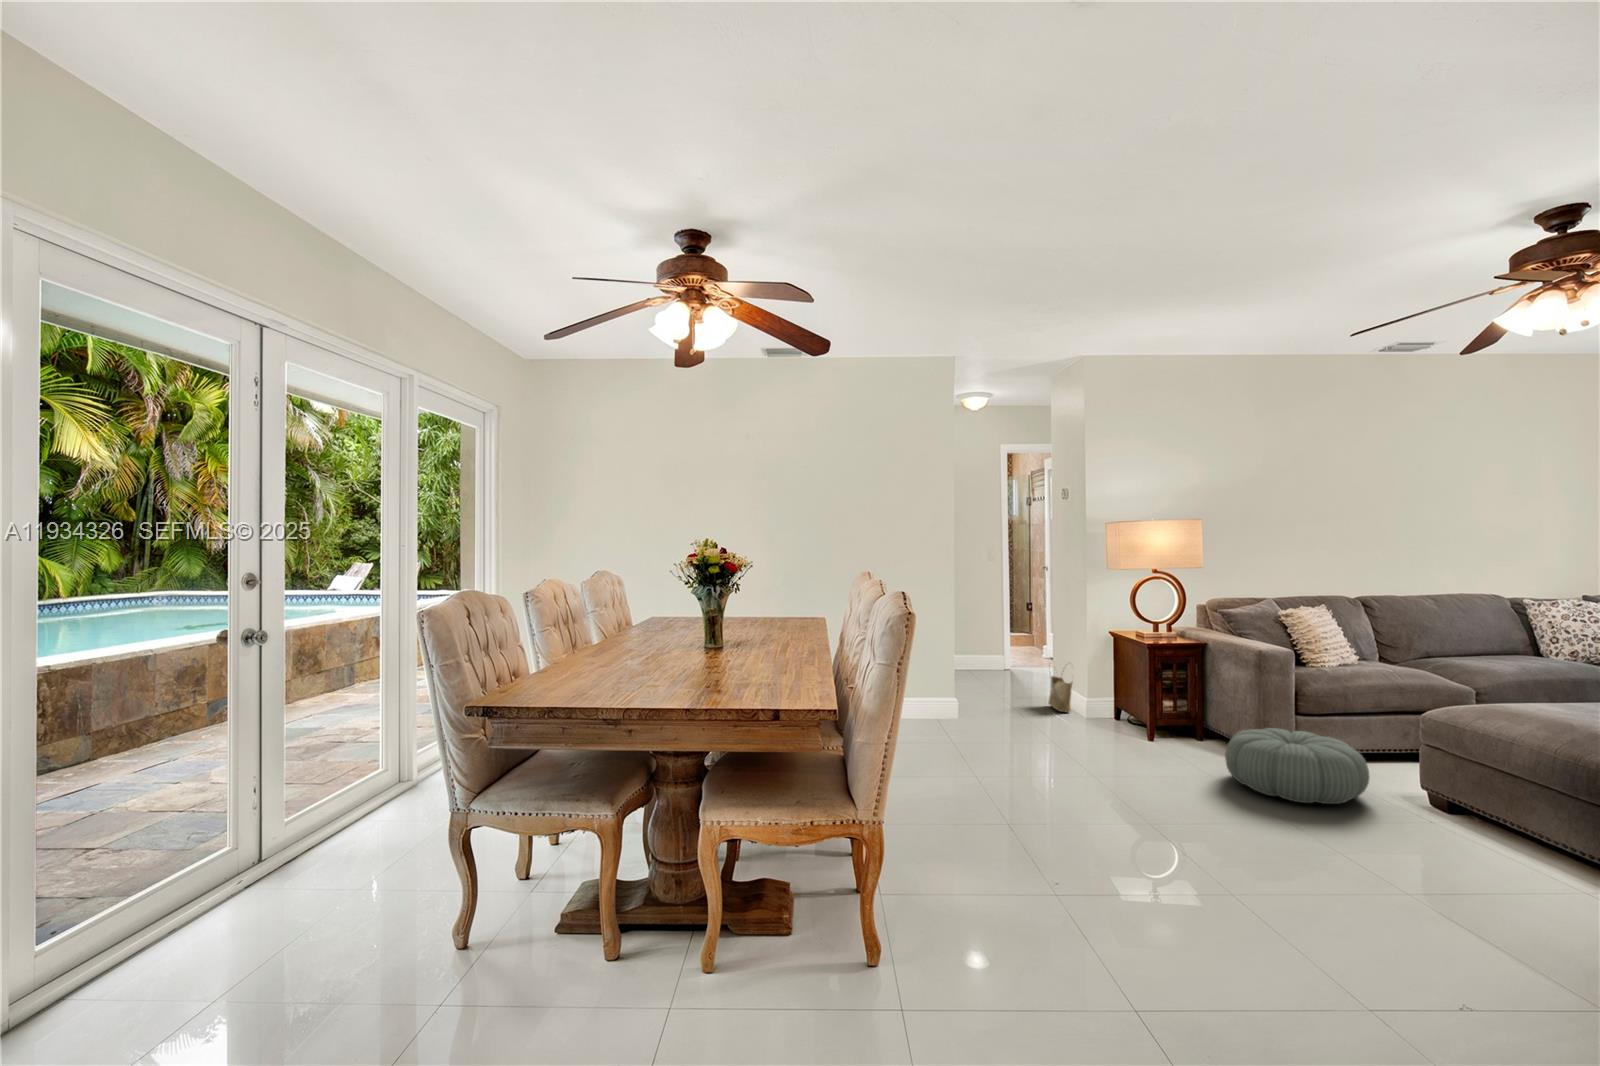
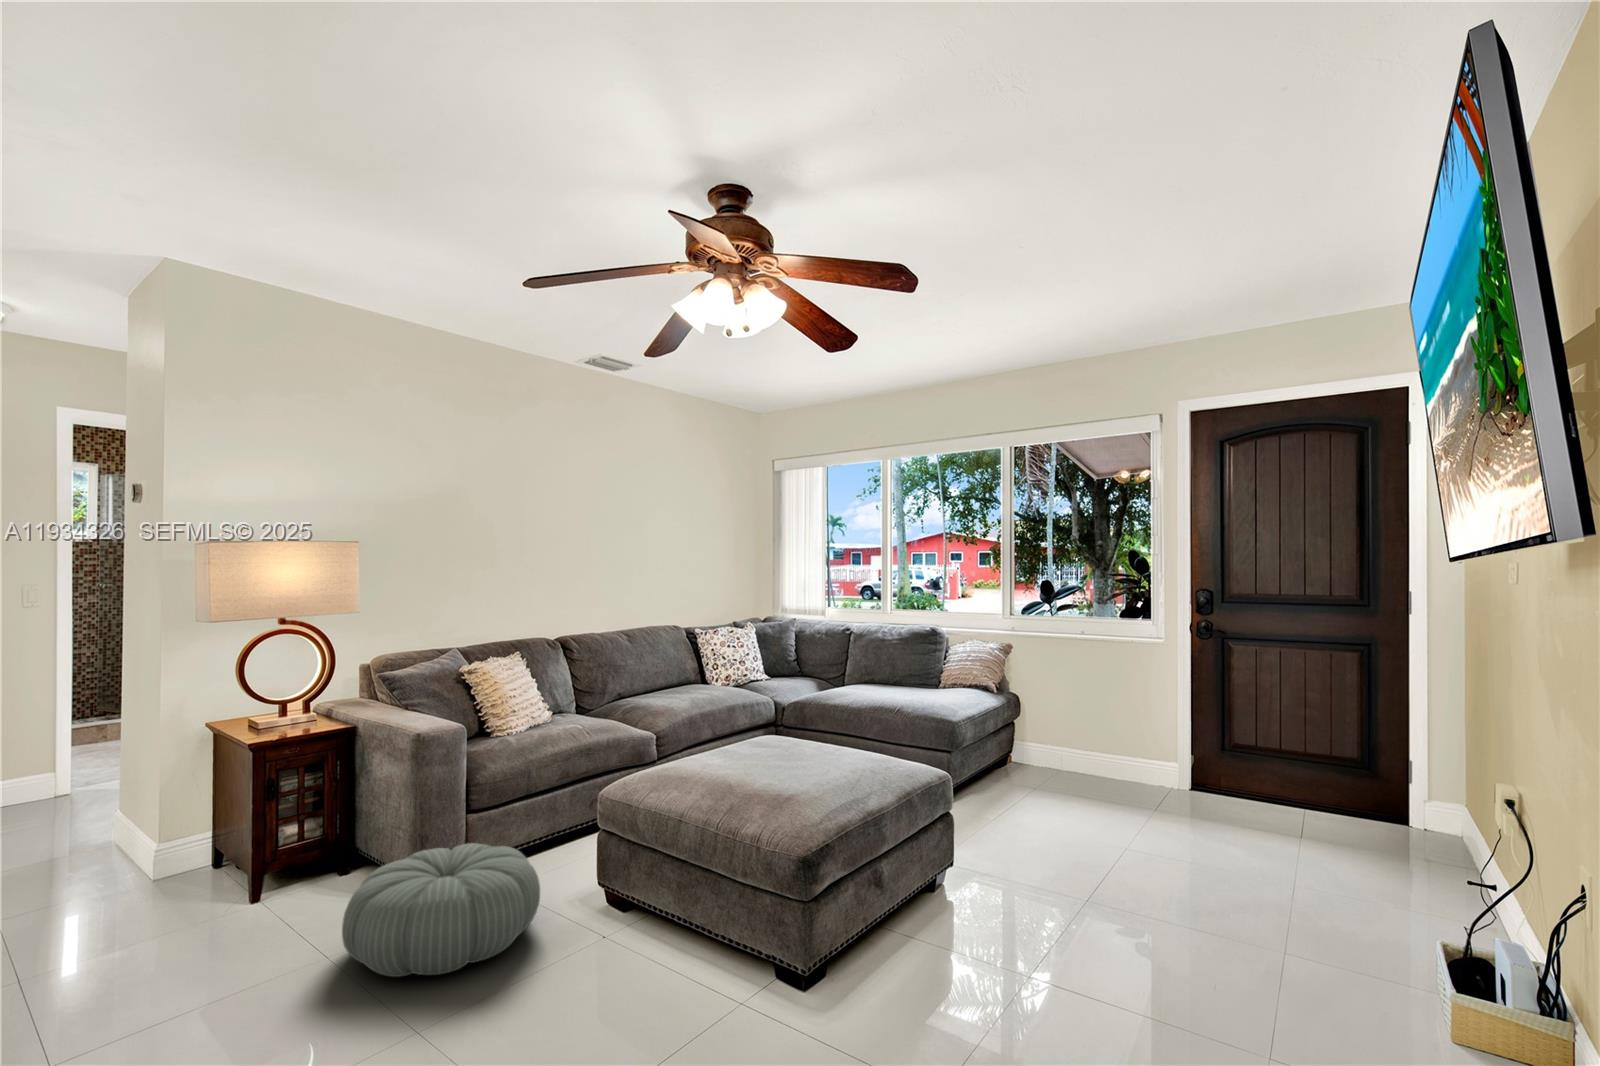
woven basket: present [1049,676,1072,712] -> none [76,788,131,884]

